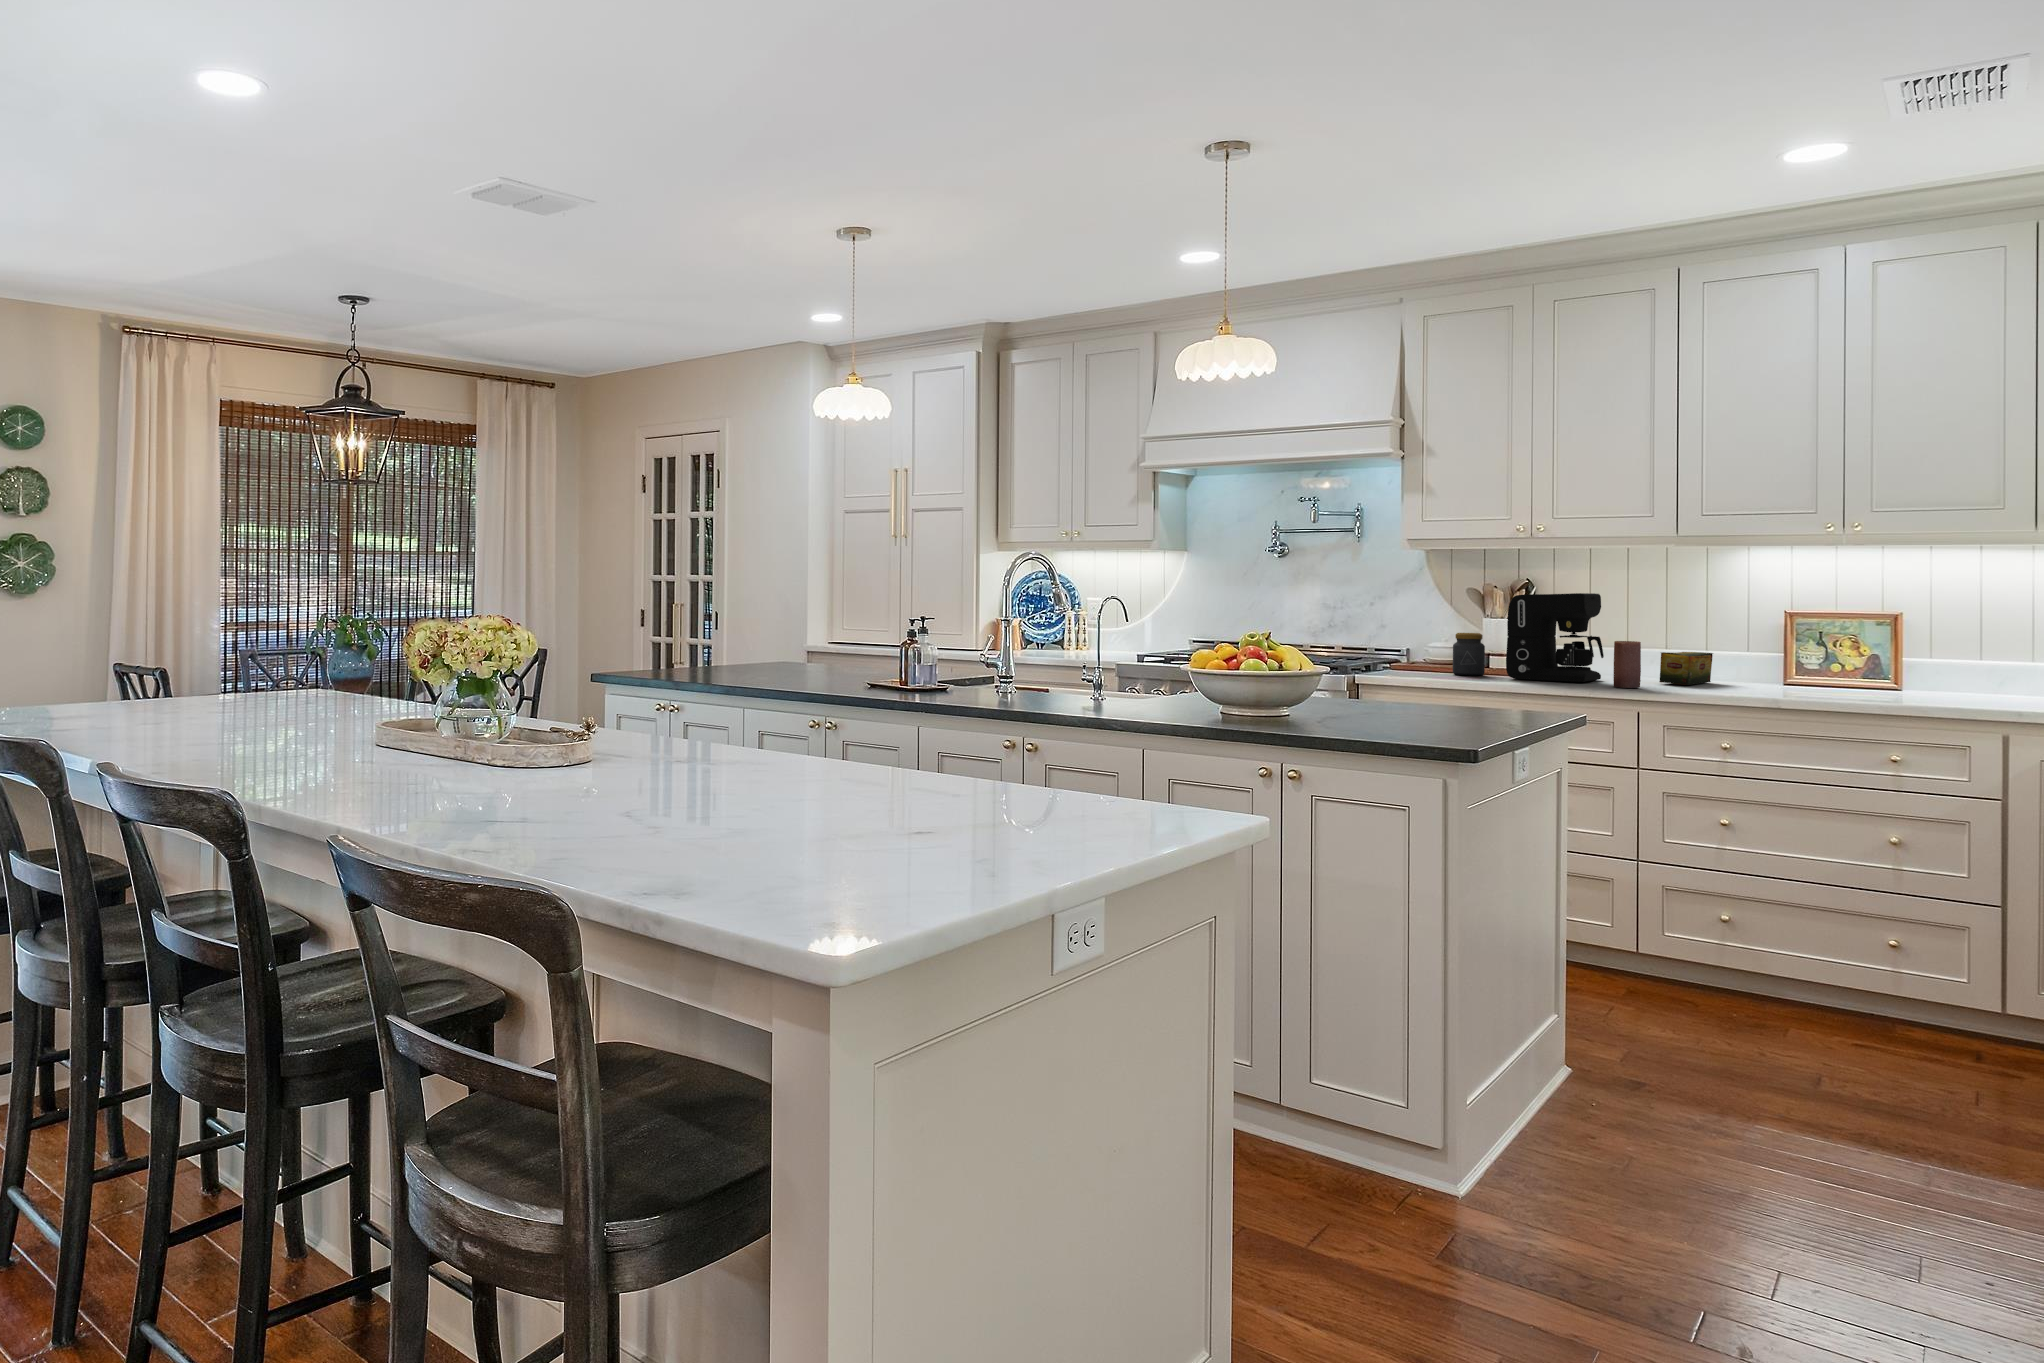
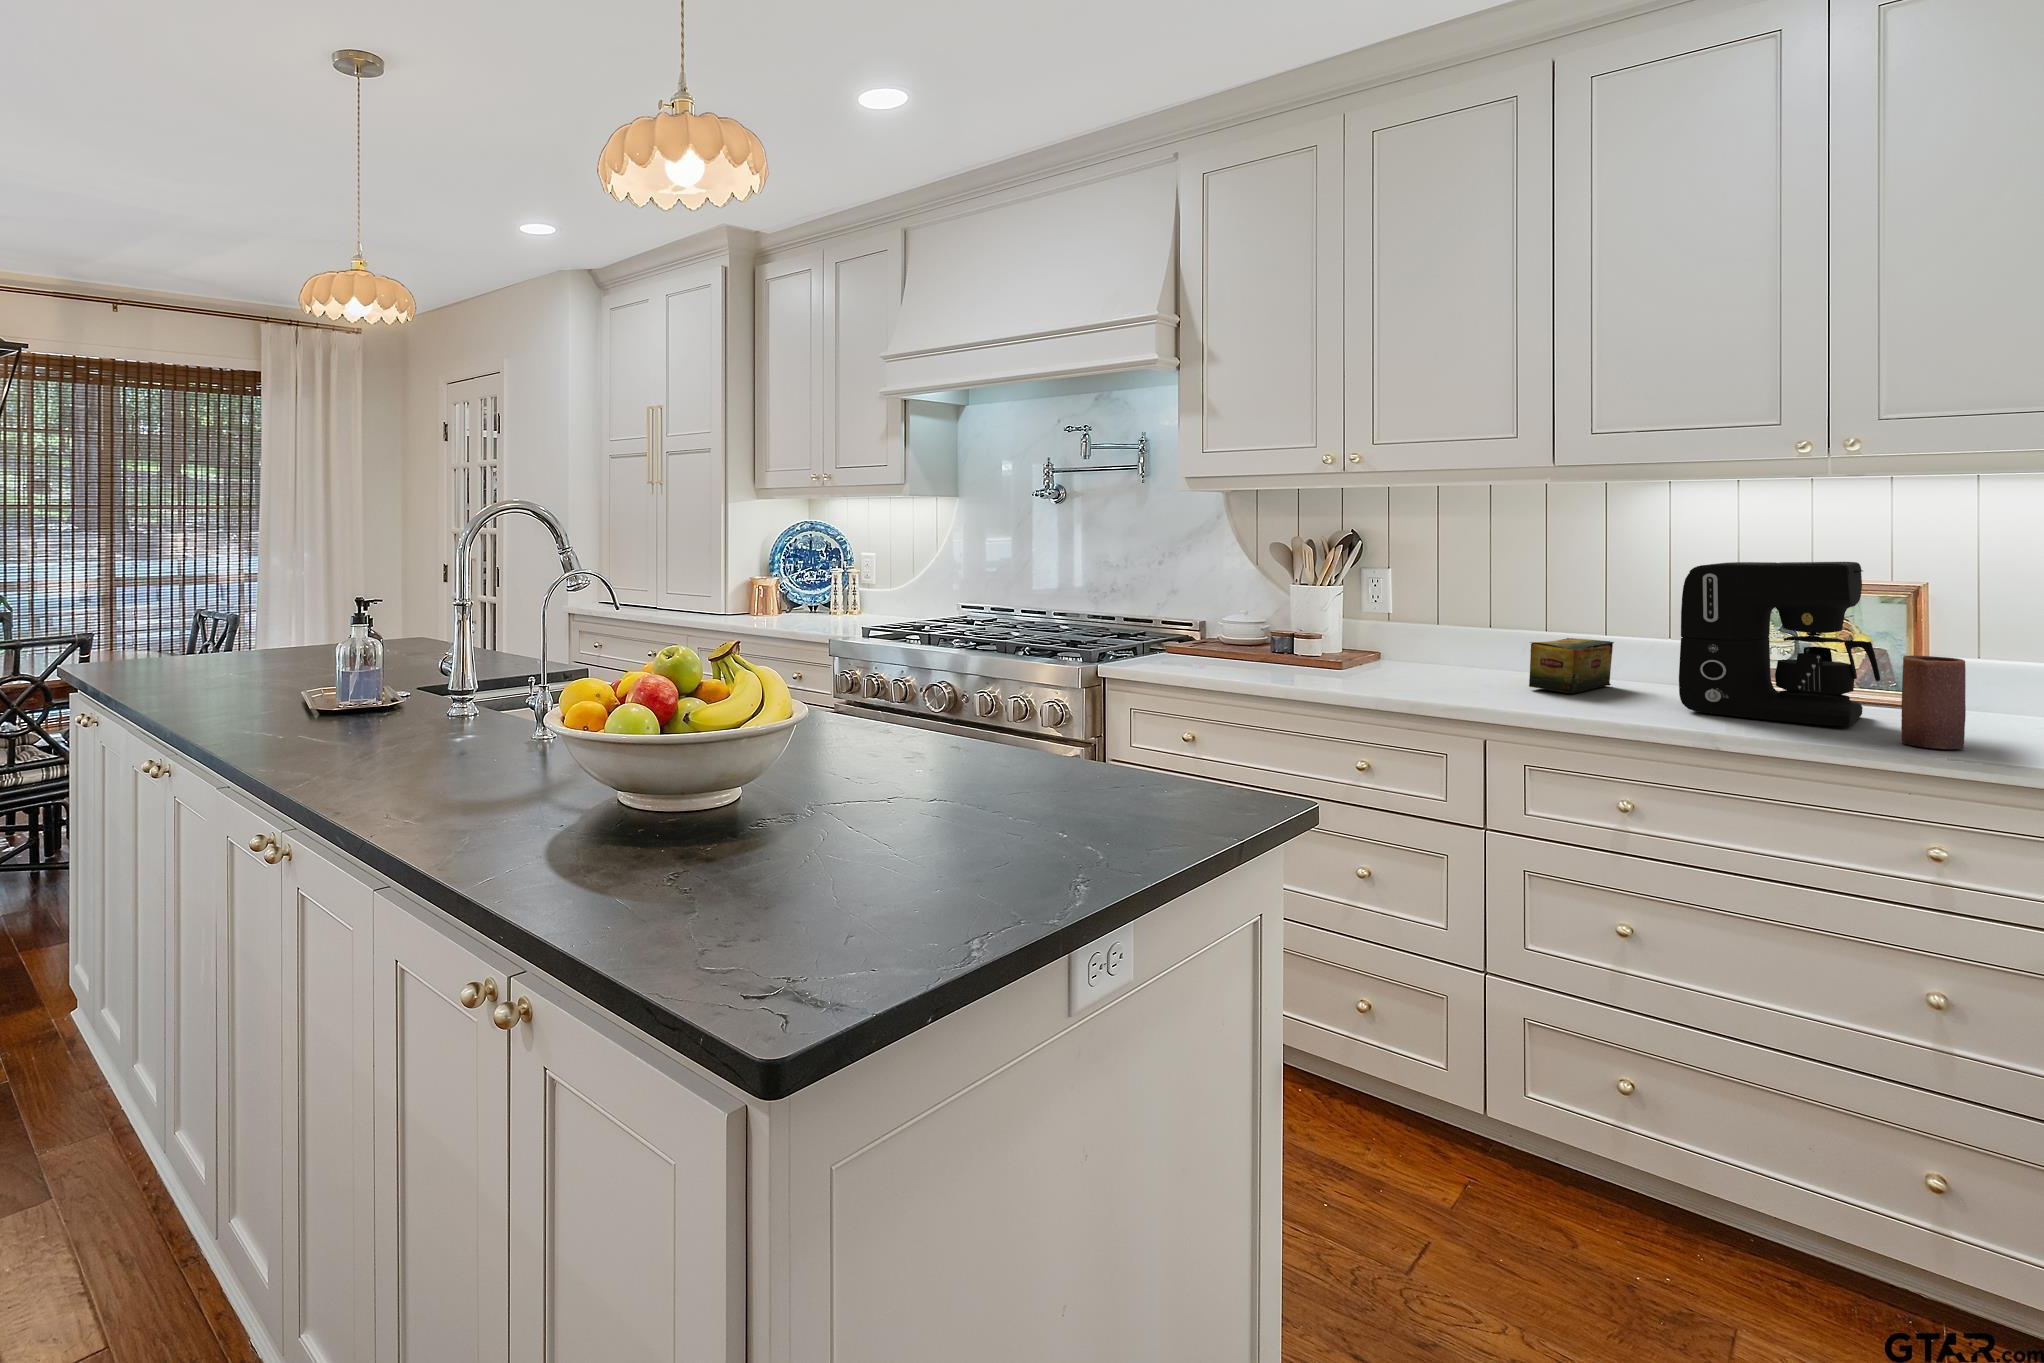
coffee maker: present [1506,593,1604,682] -> present [1679,562,1880,726]
jar: present [1453,633,1485,675] -> none [1237,606,1281,667]
candle: present [1613,641,1641,688] -> present [1901,656,1966,749]

